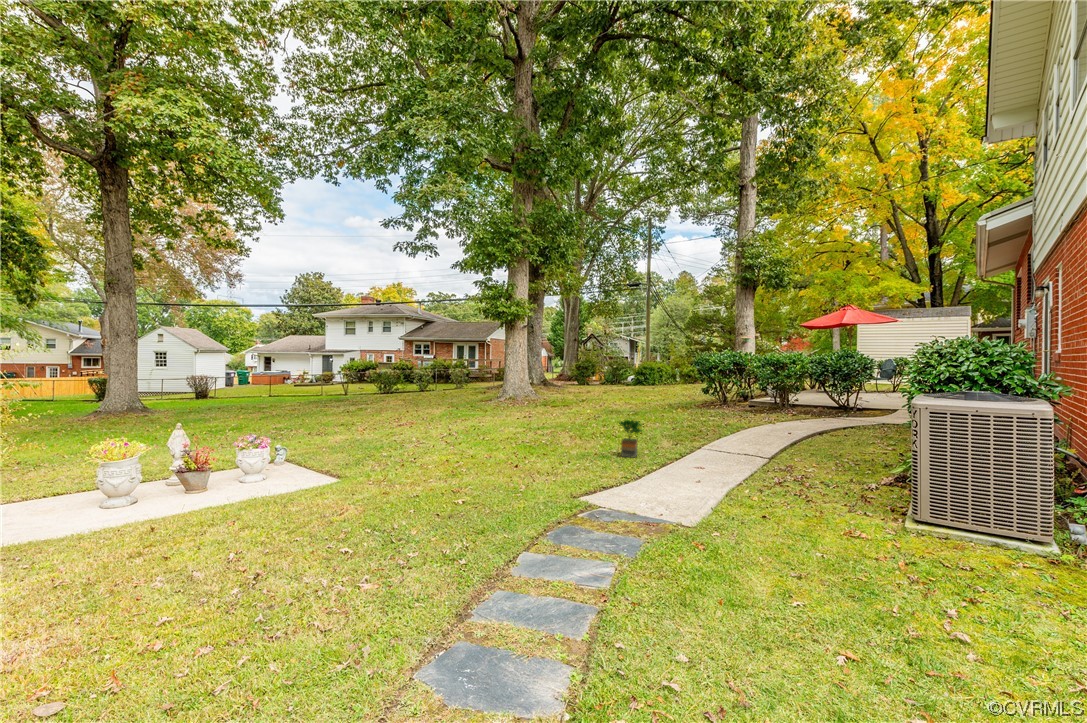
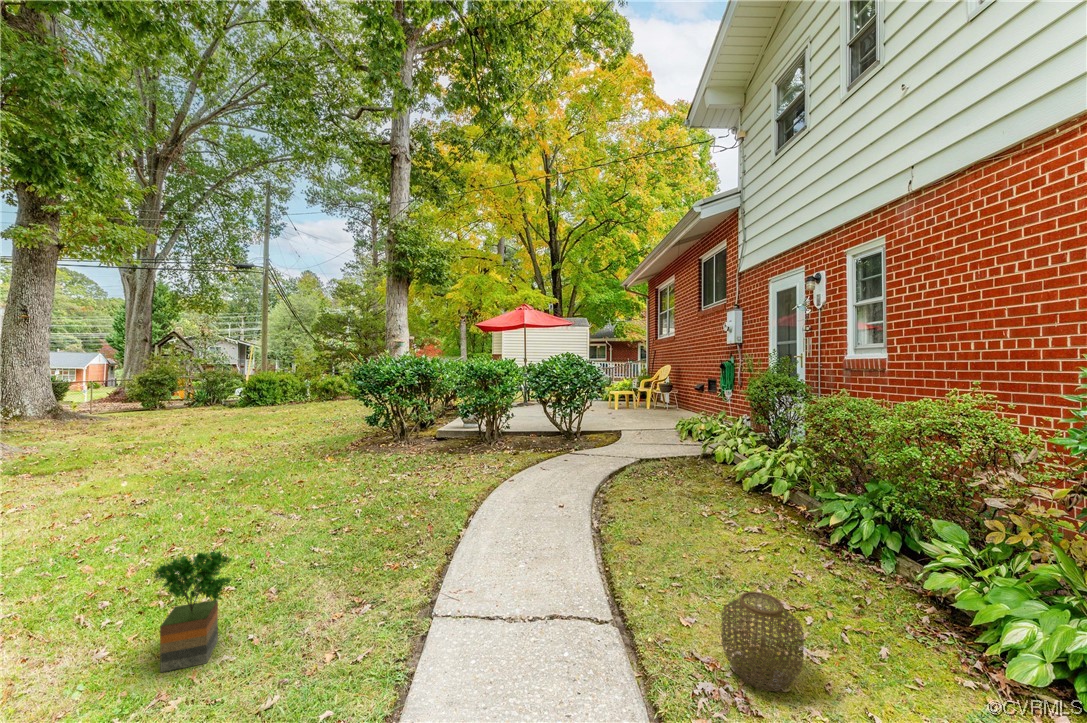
woven basket: none [844,461,887,503] -> present [722,592,804,691]

